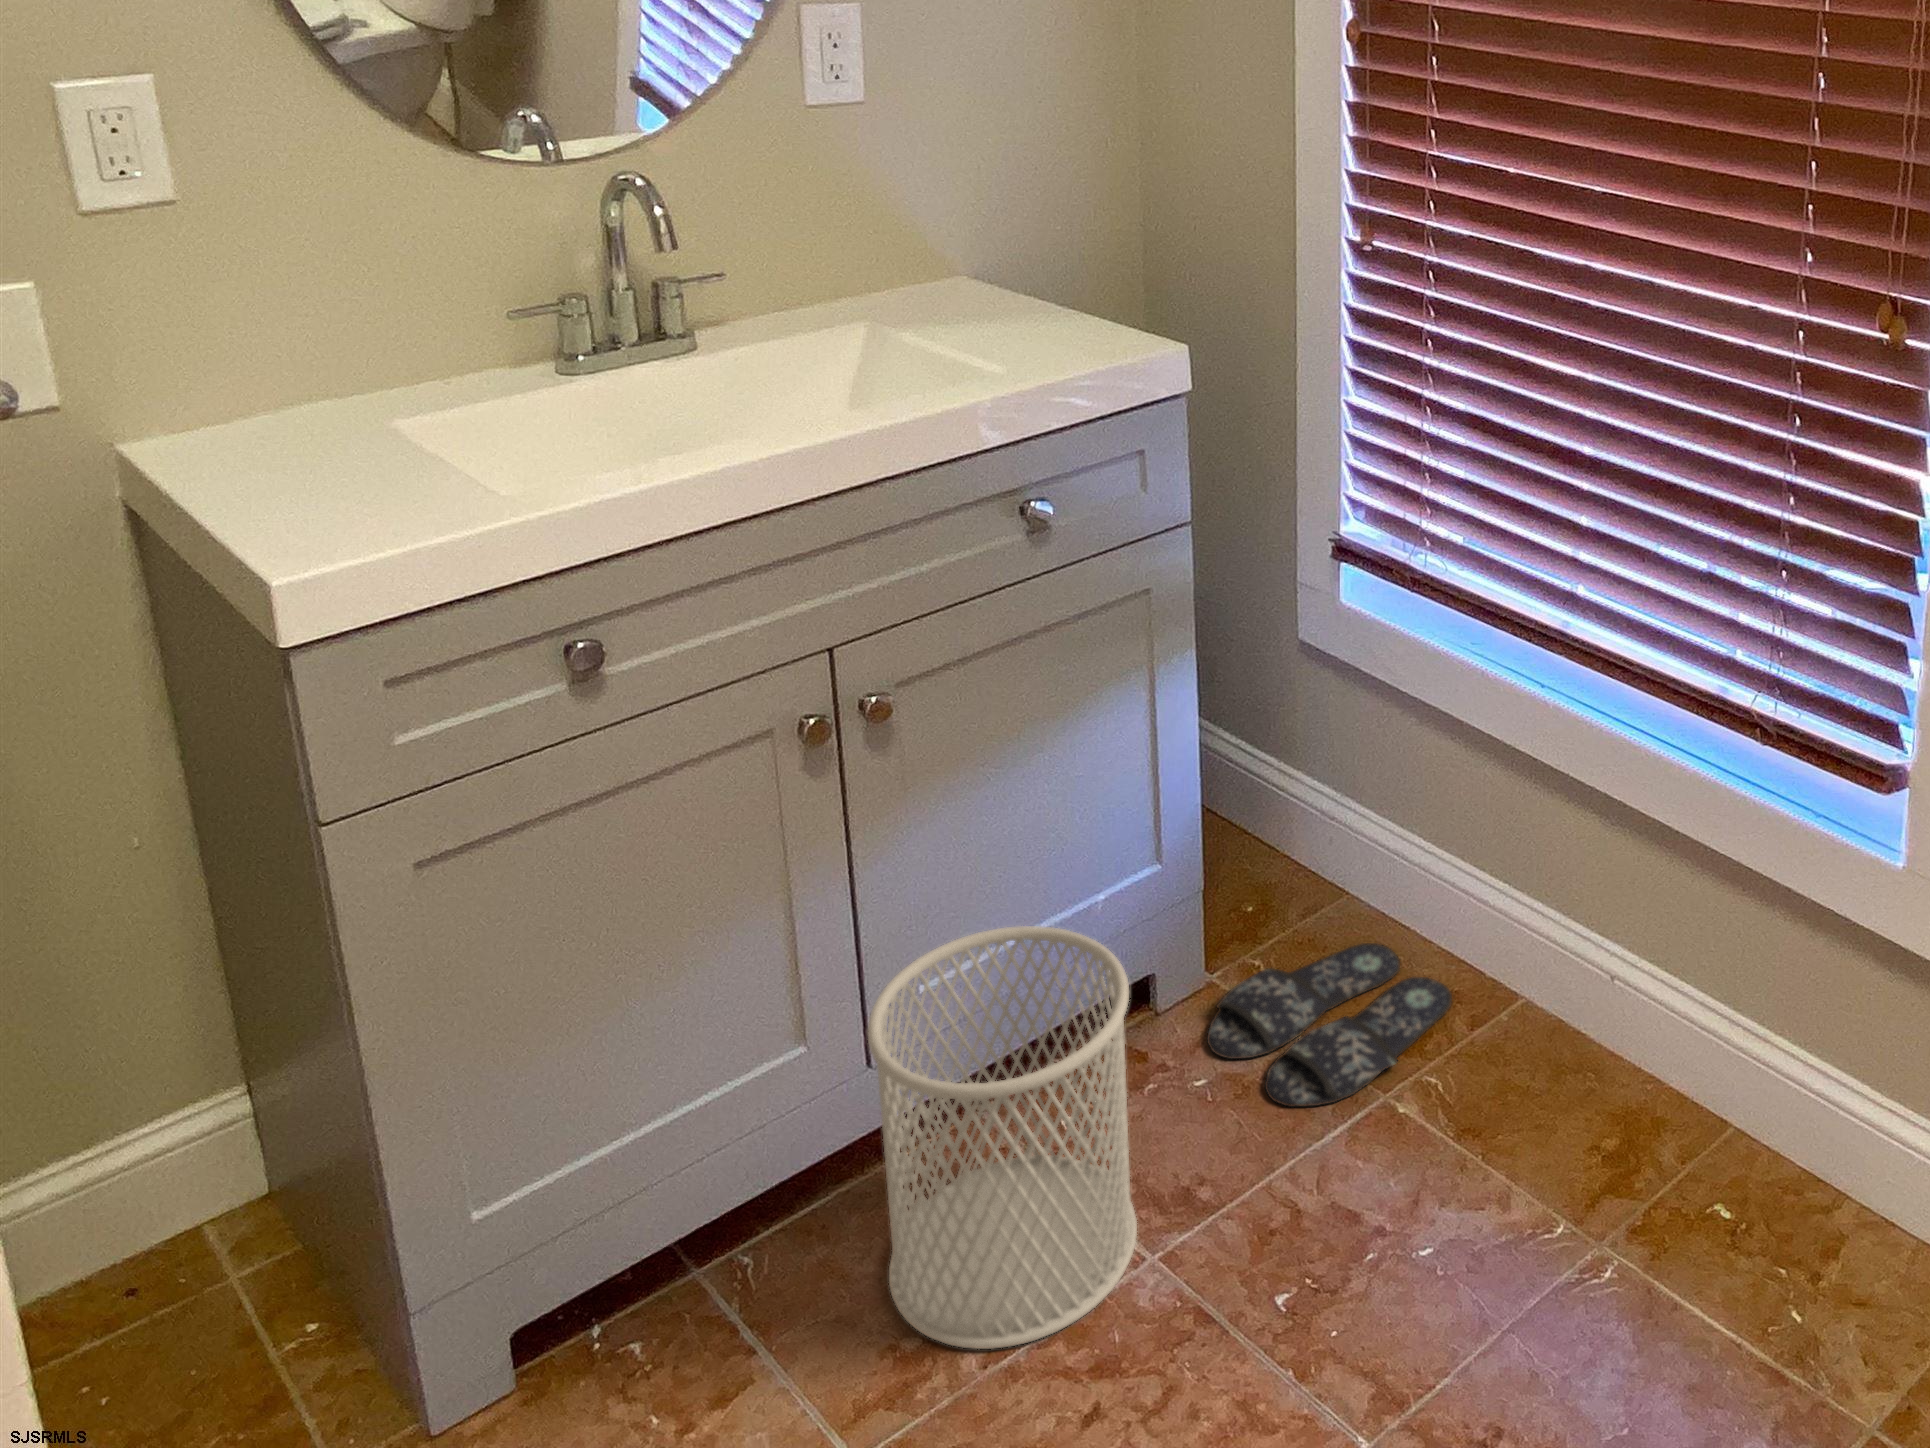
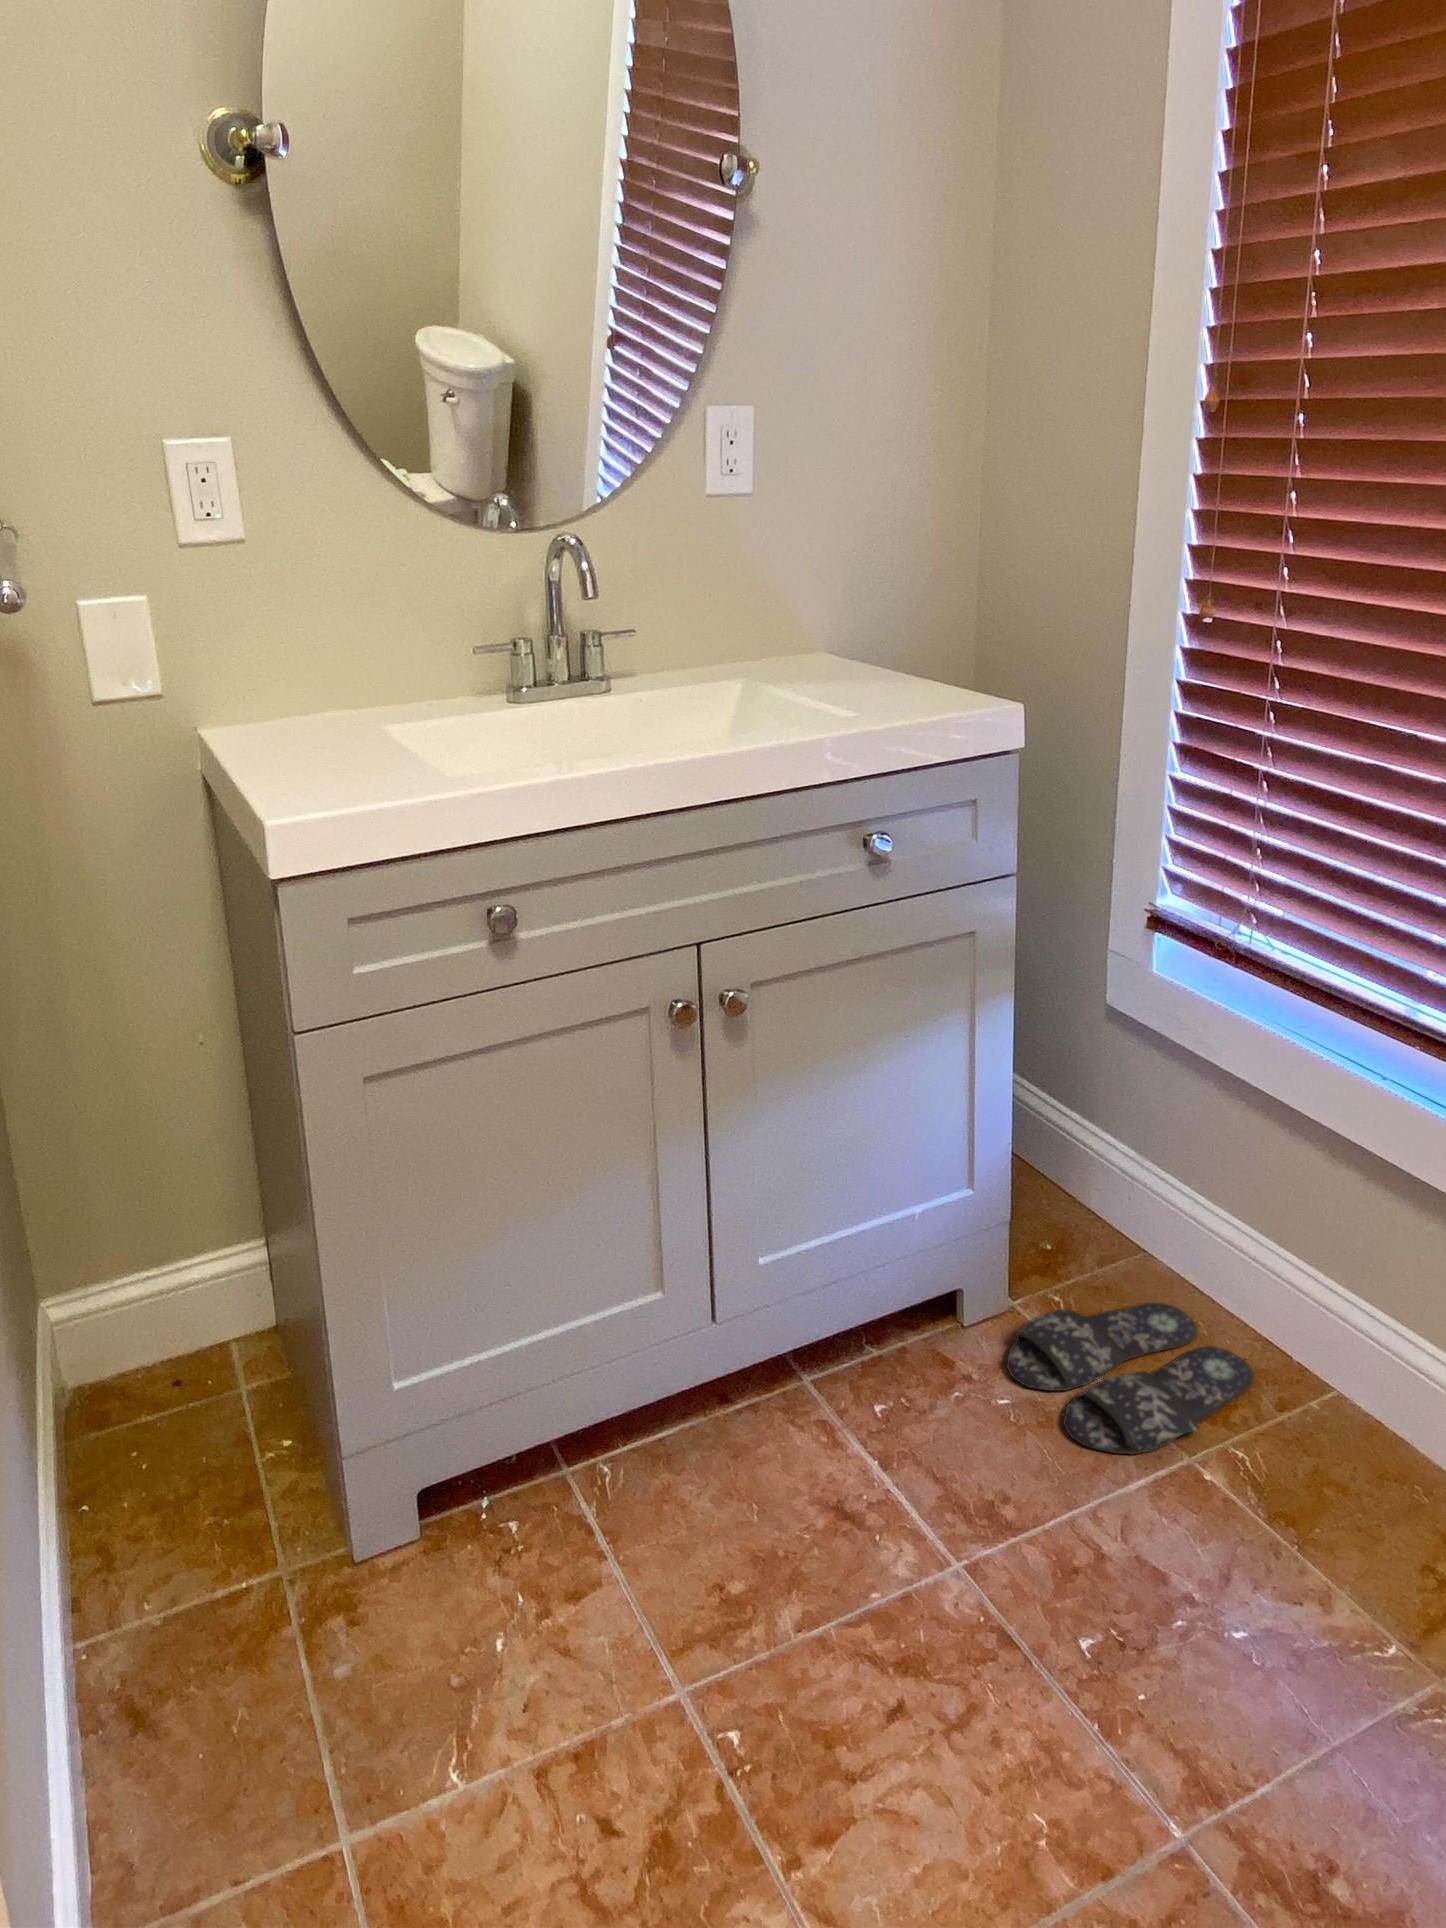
wastebasket: present [867,926,1137,1349] -> none [716,1225,952,1616]

